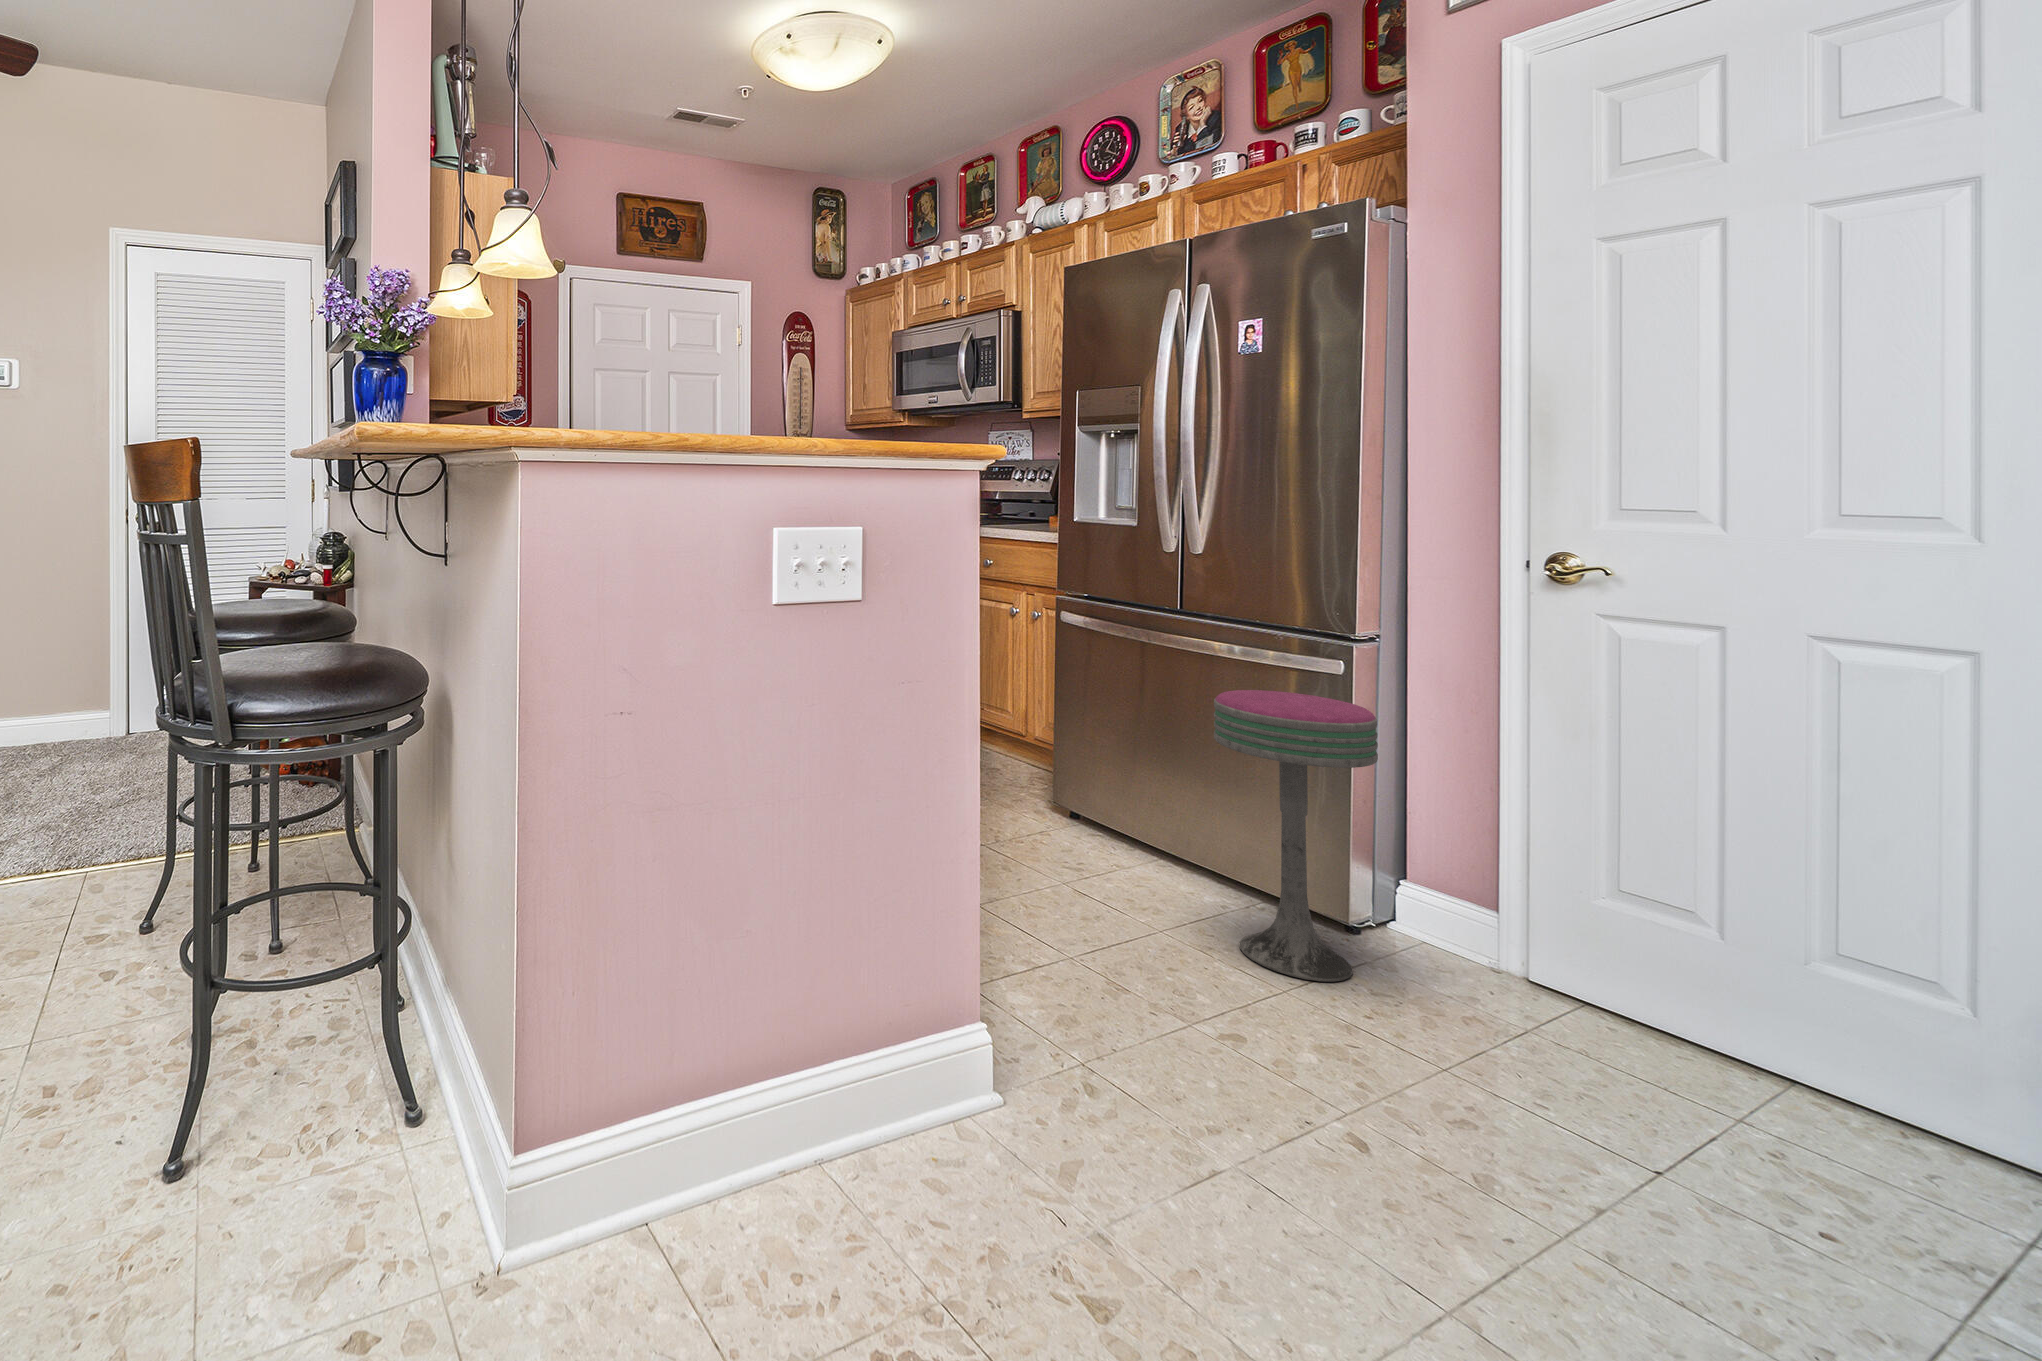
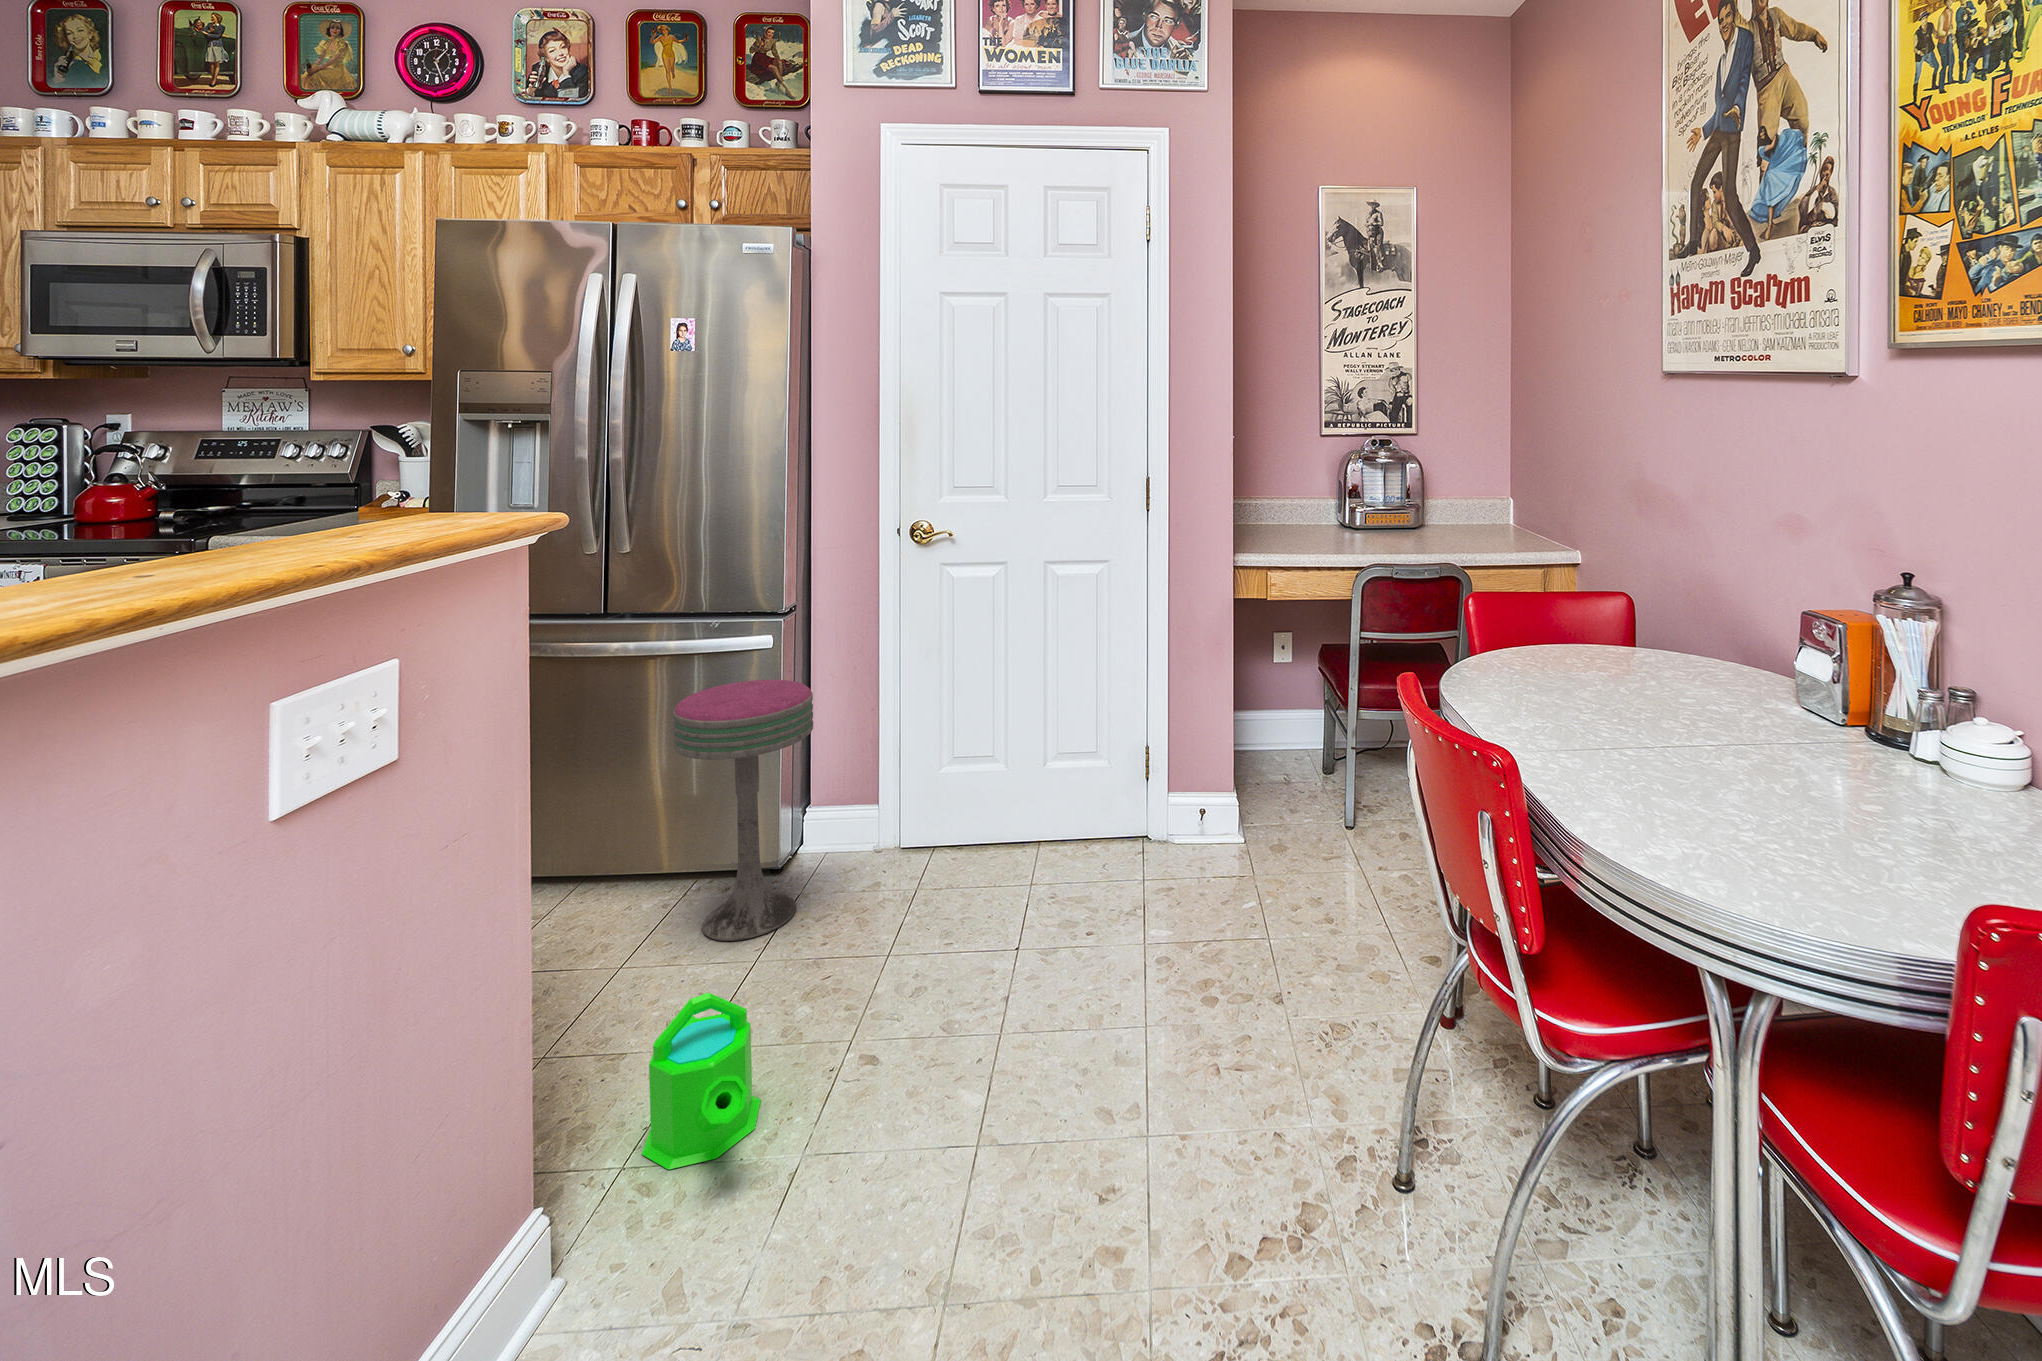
watering can: none [1096,938,1219,1115] -> present [642,993,761,1170]

